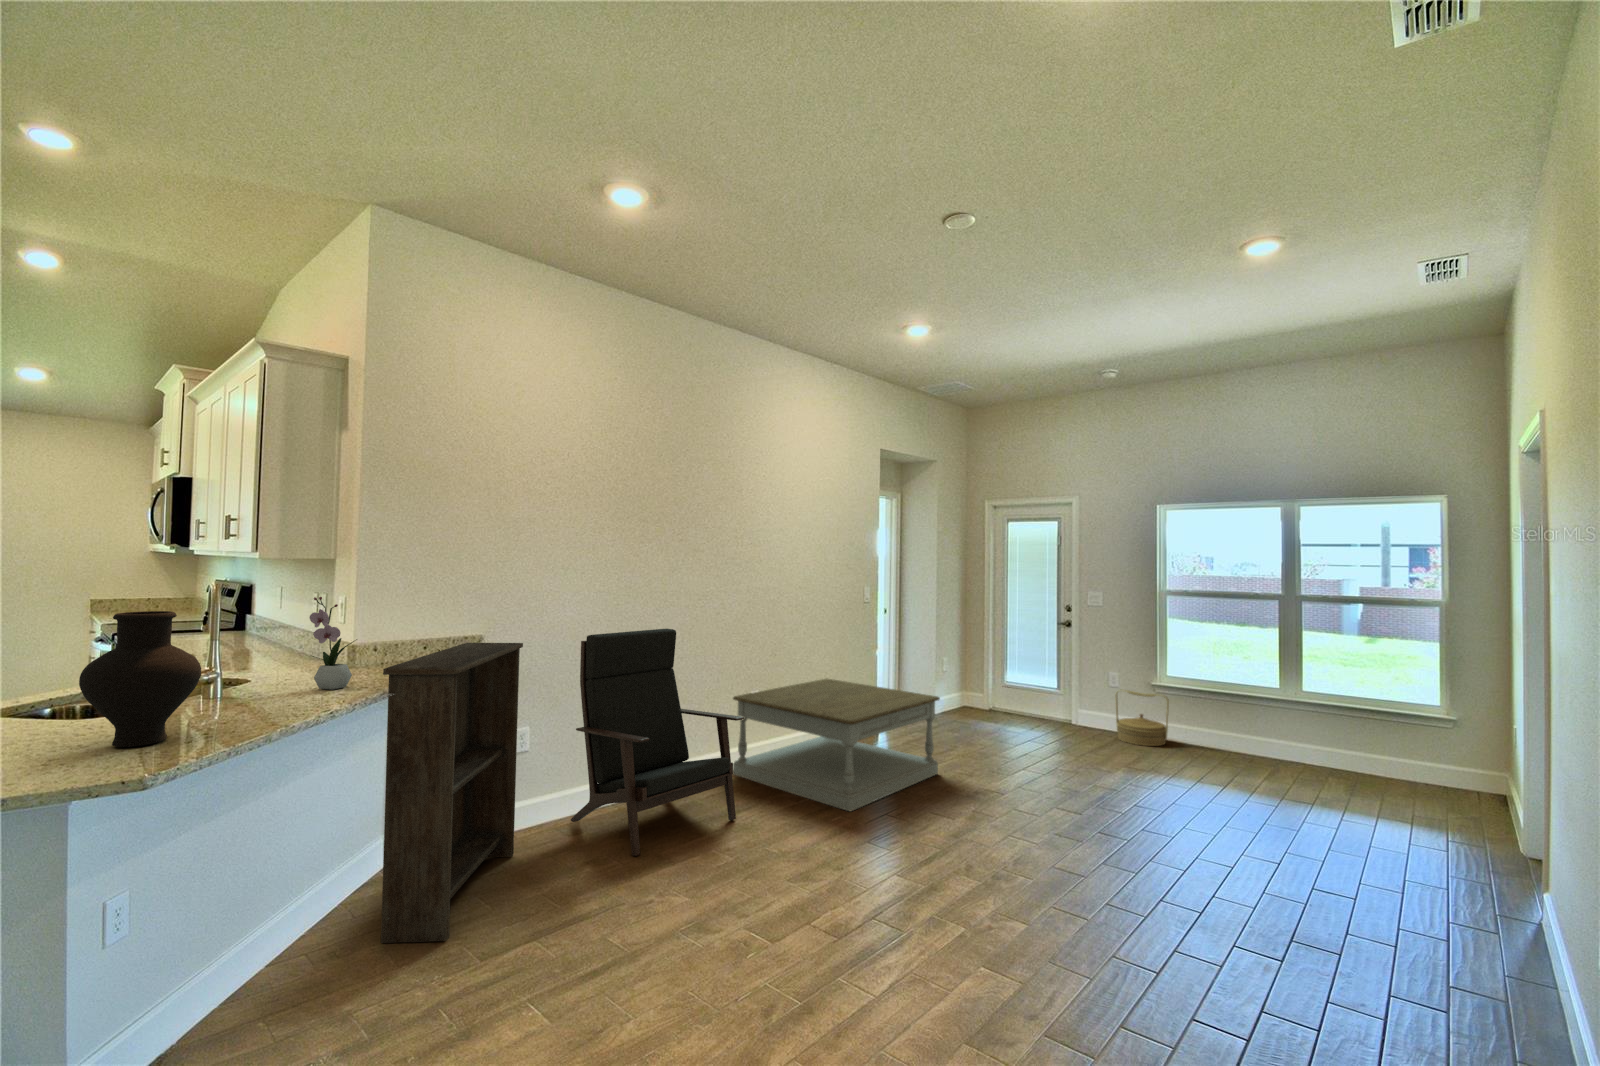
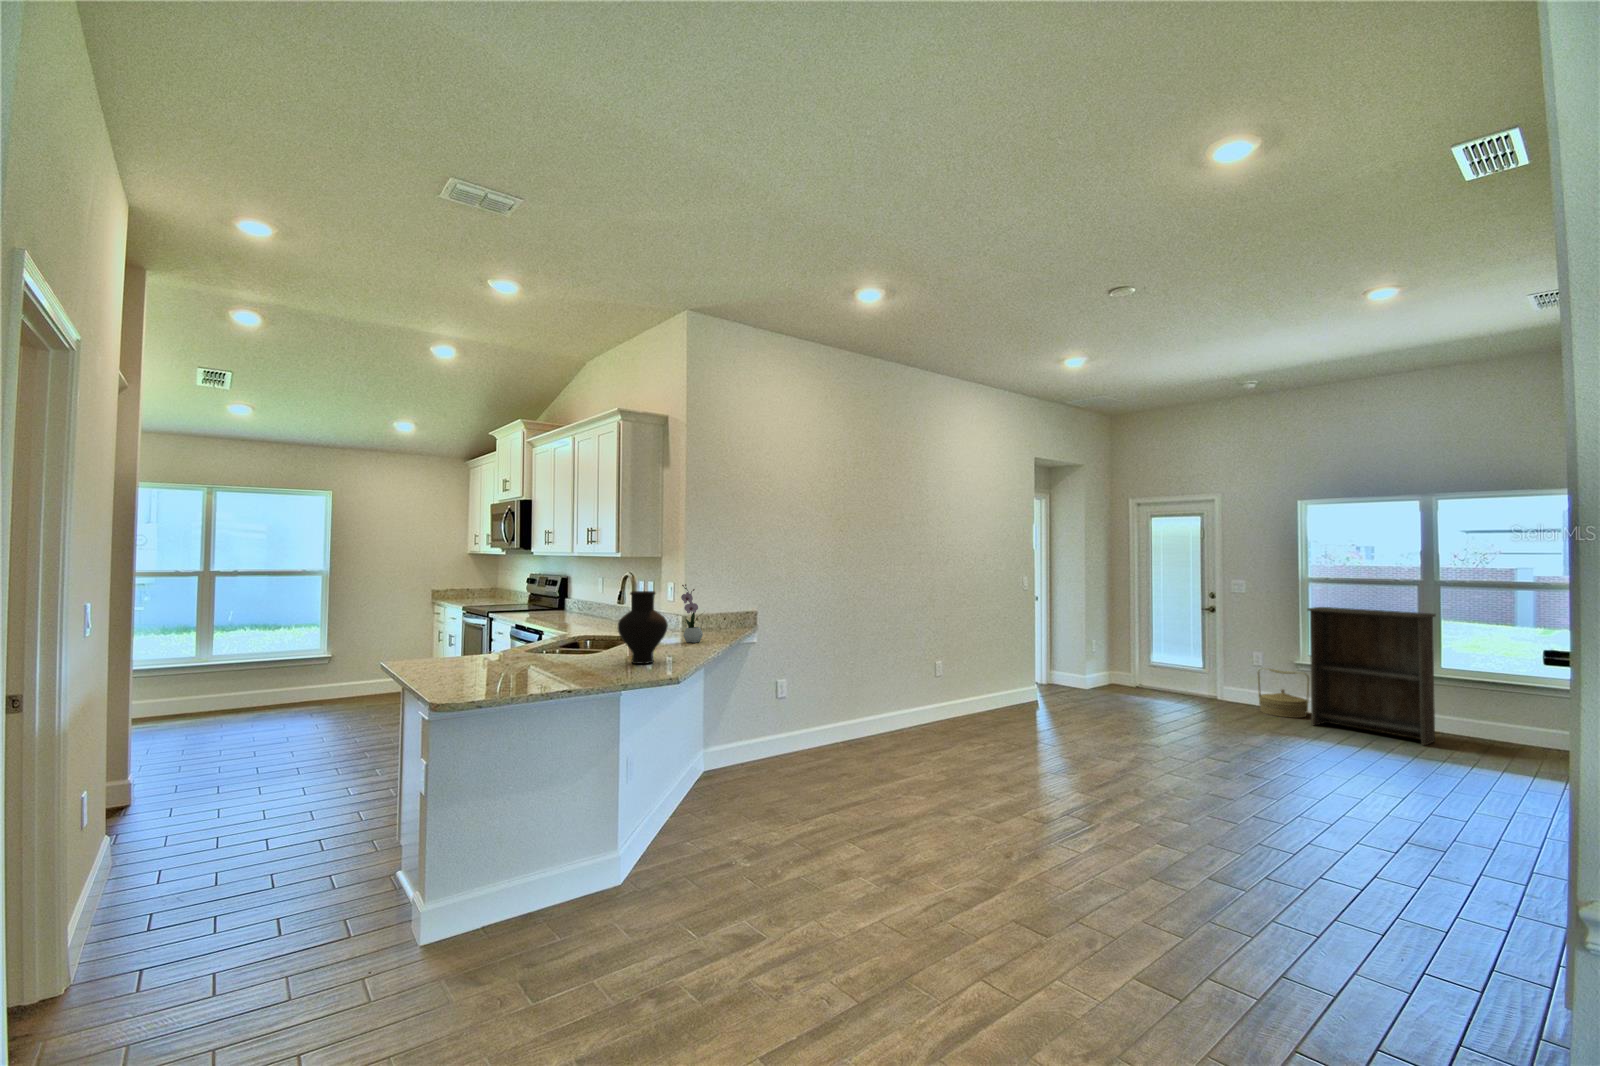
lounge chair: present [571,629,744,856] -> none [815,609,942,768]
bookshelf: present [381,643,523,943] -> present [1307,607,1436,745]
coffee table: present [733,679,940,811] -> none [923,653,1095,751]

